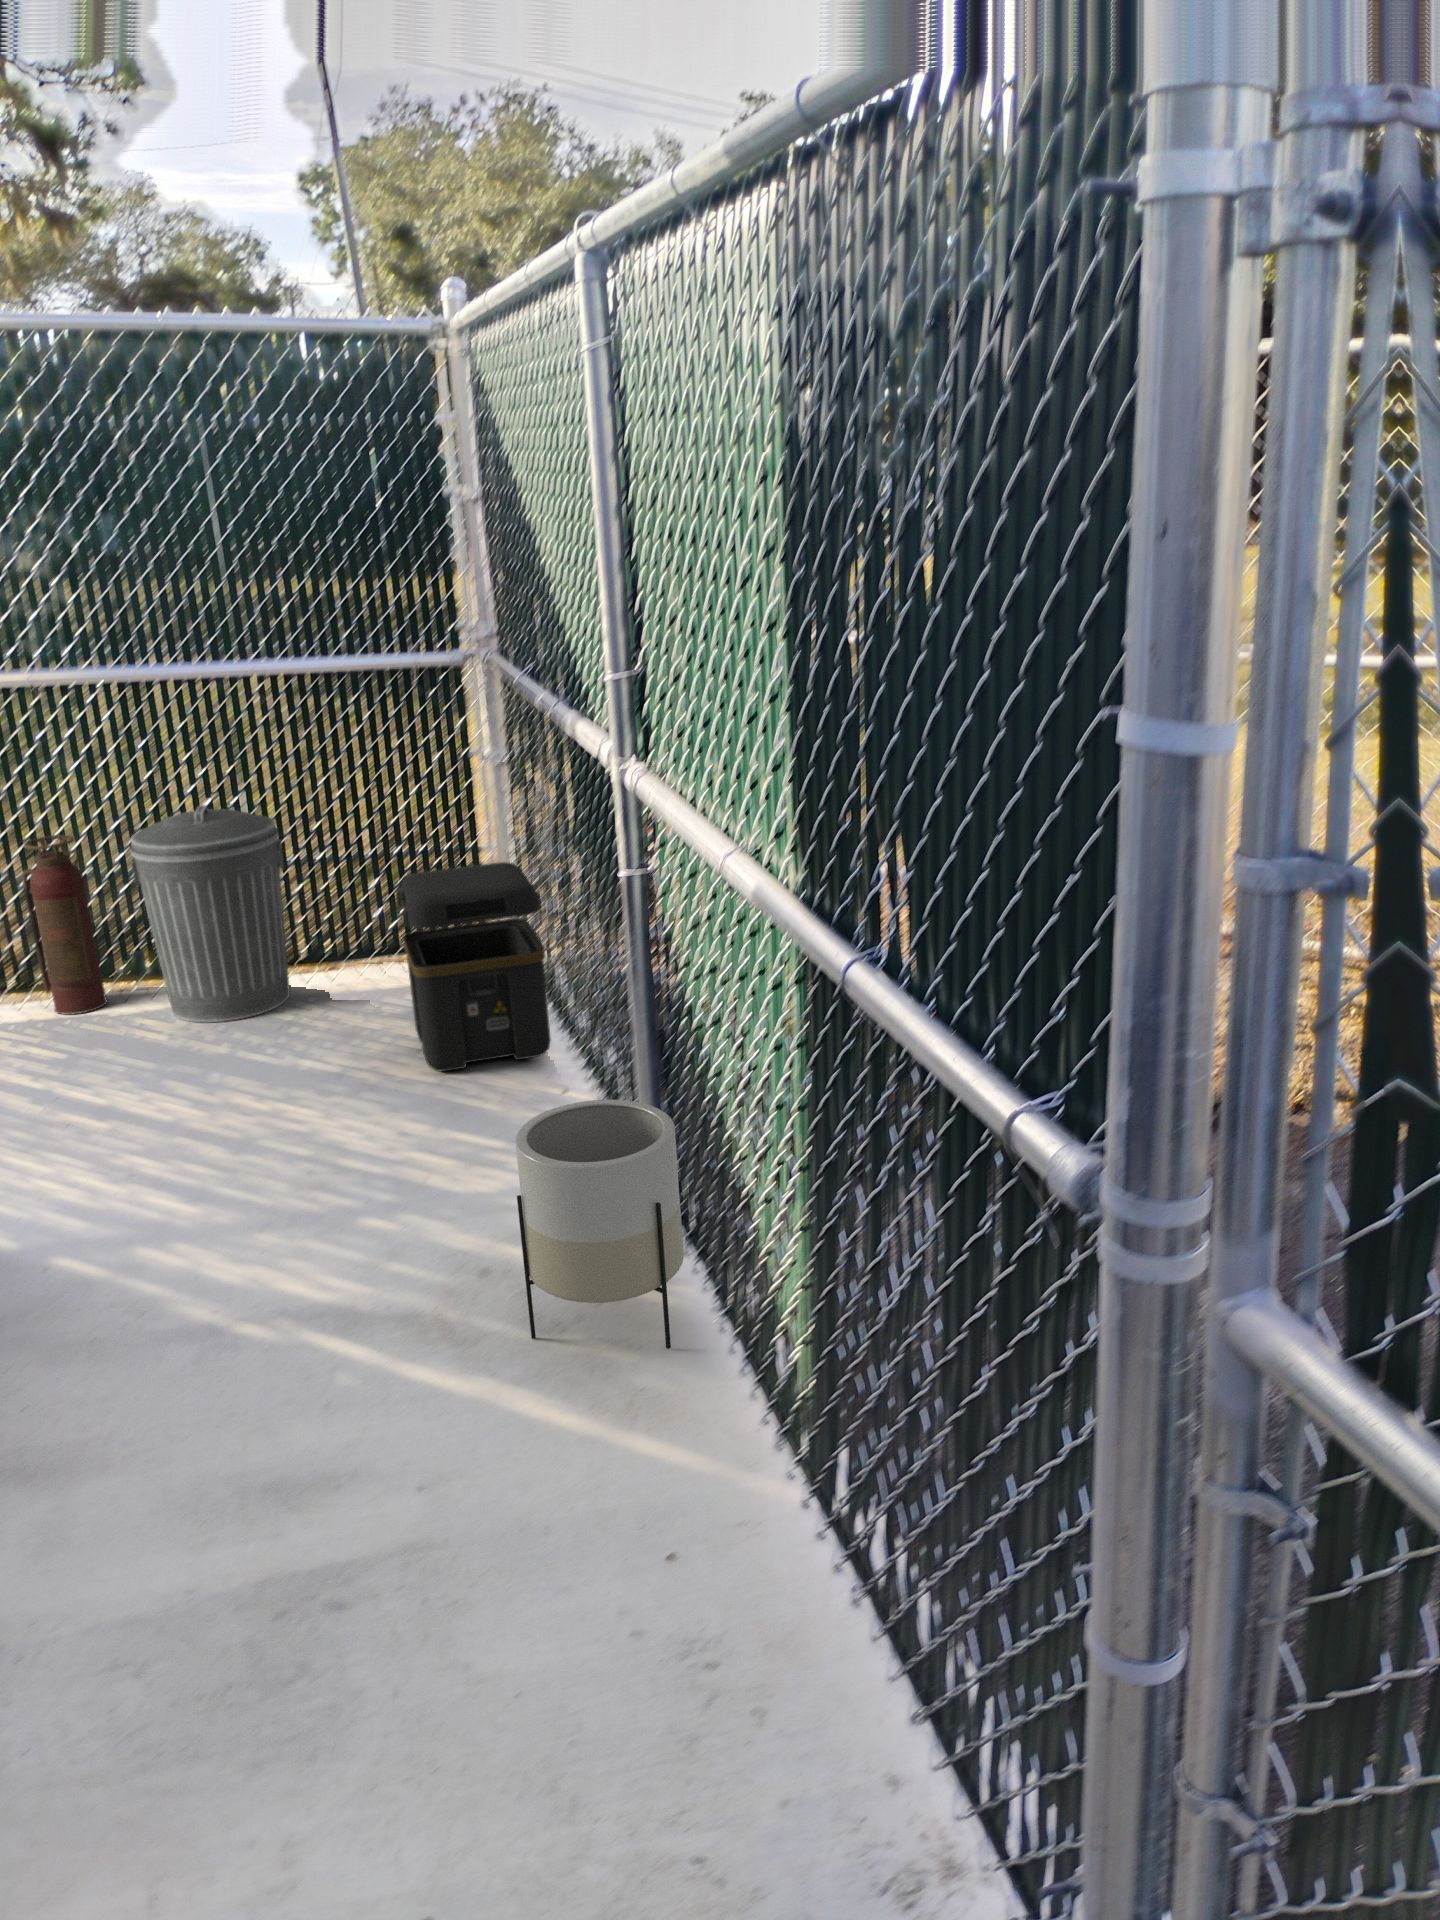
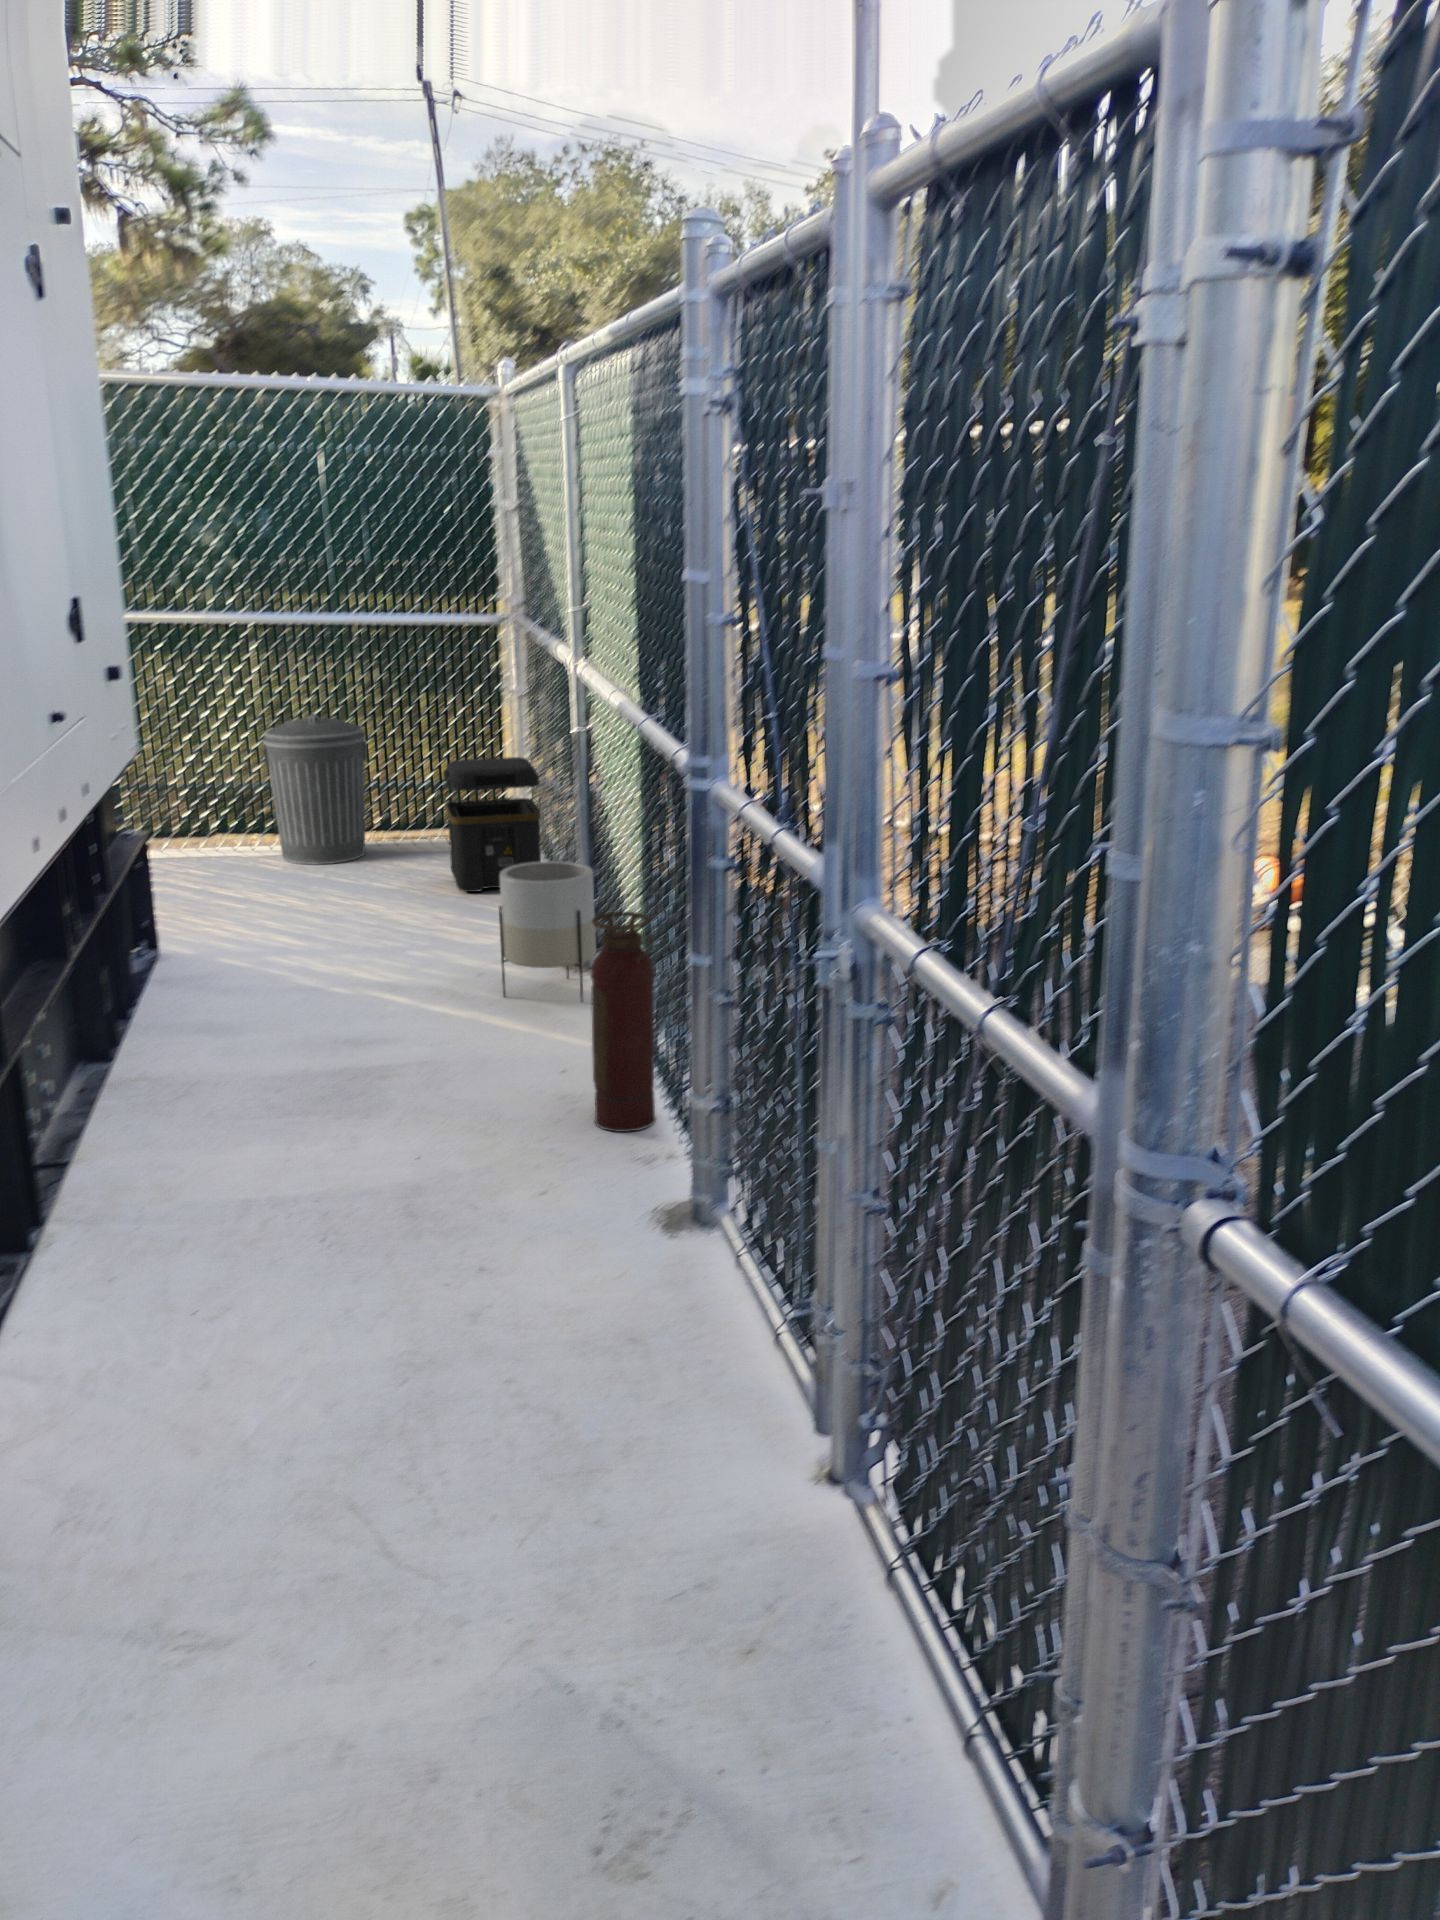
fire extinguisher: present [22,835,108,1015] -> present [590,912,656,1132]

